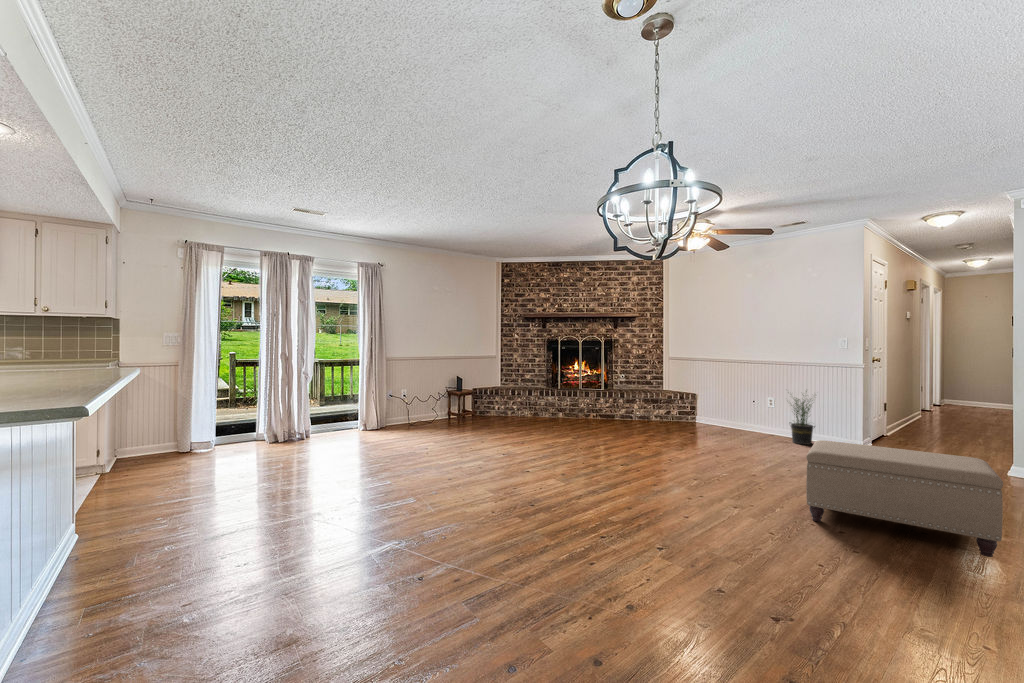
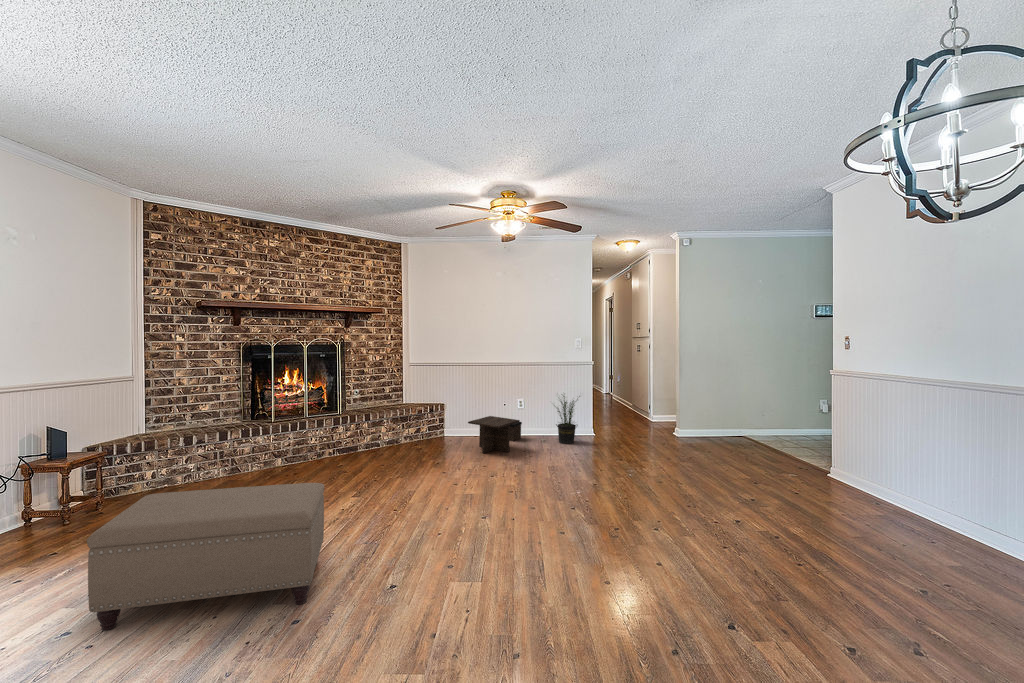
coffee table: none [688,406,760,437] -> present [468,416,522,453]
ottoman: present [806,440,1003,557] -> present [87,483,324,631]

